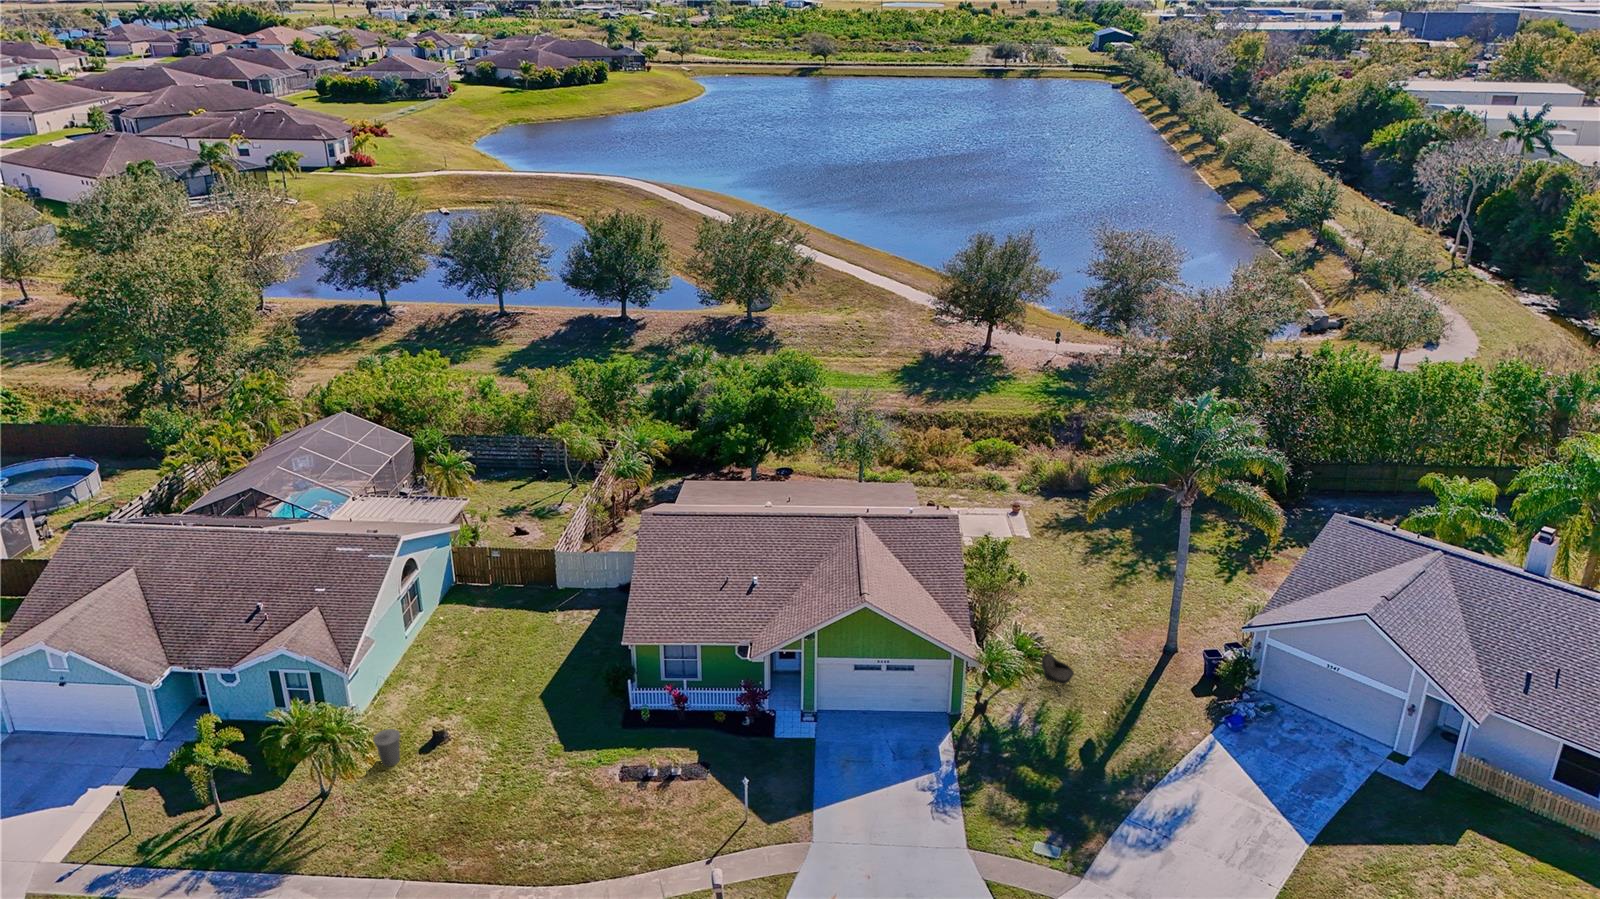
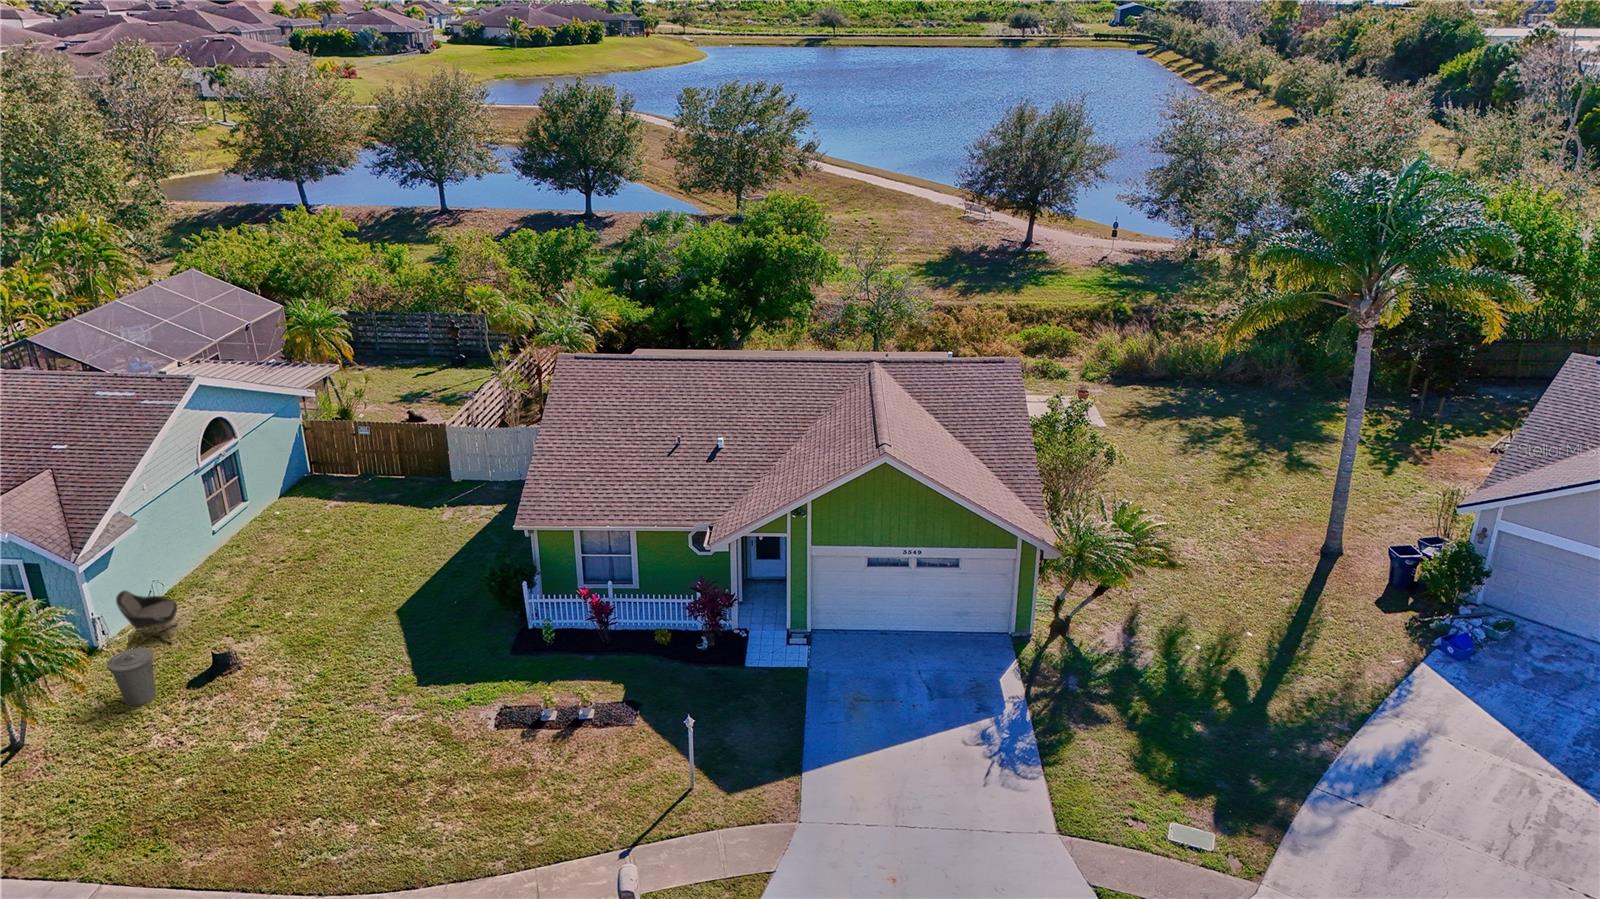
lounge chair: present [1041,653,1074,686] -> present [116,591,177,643]

